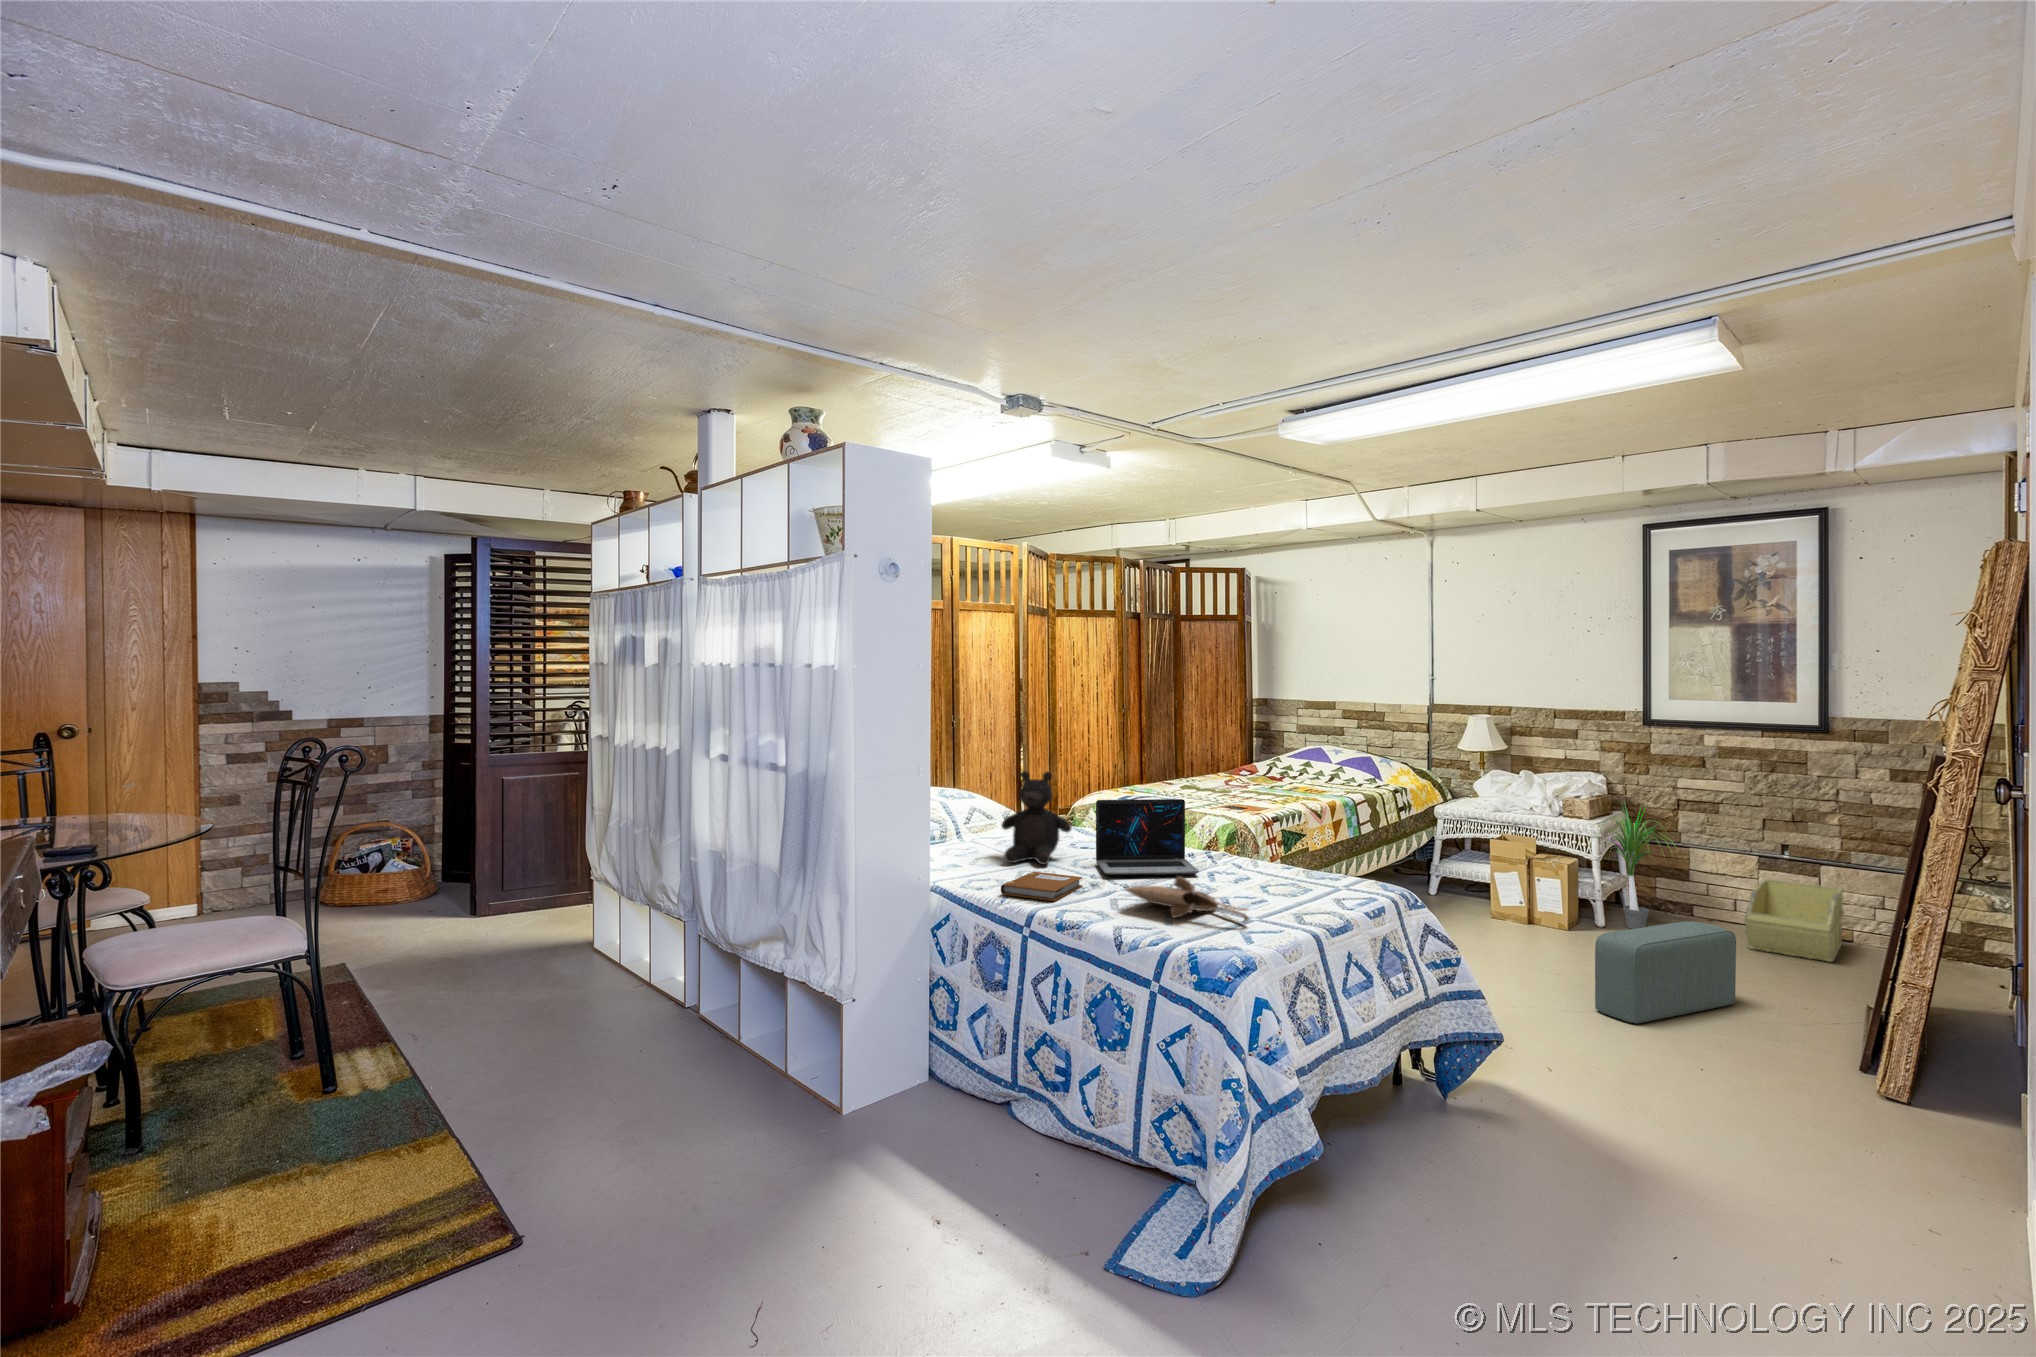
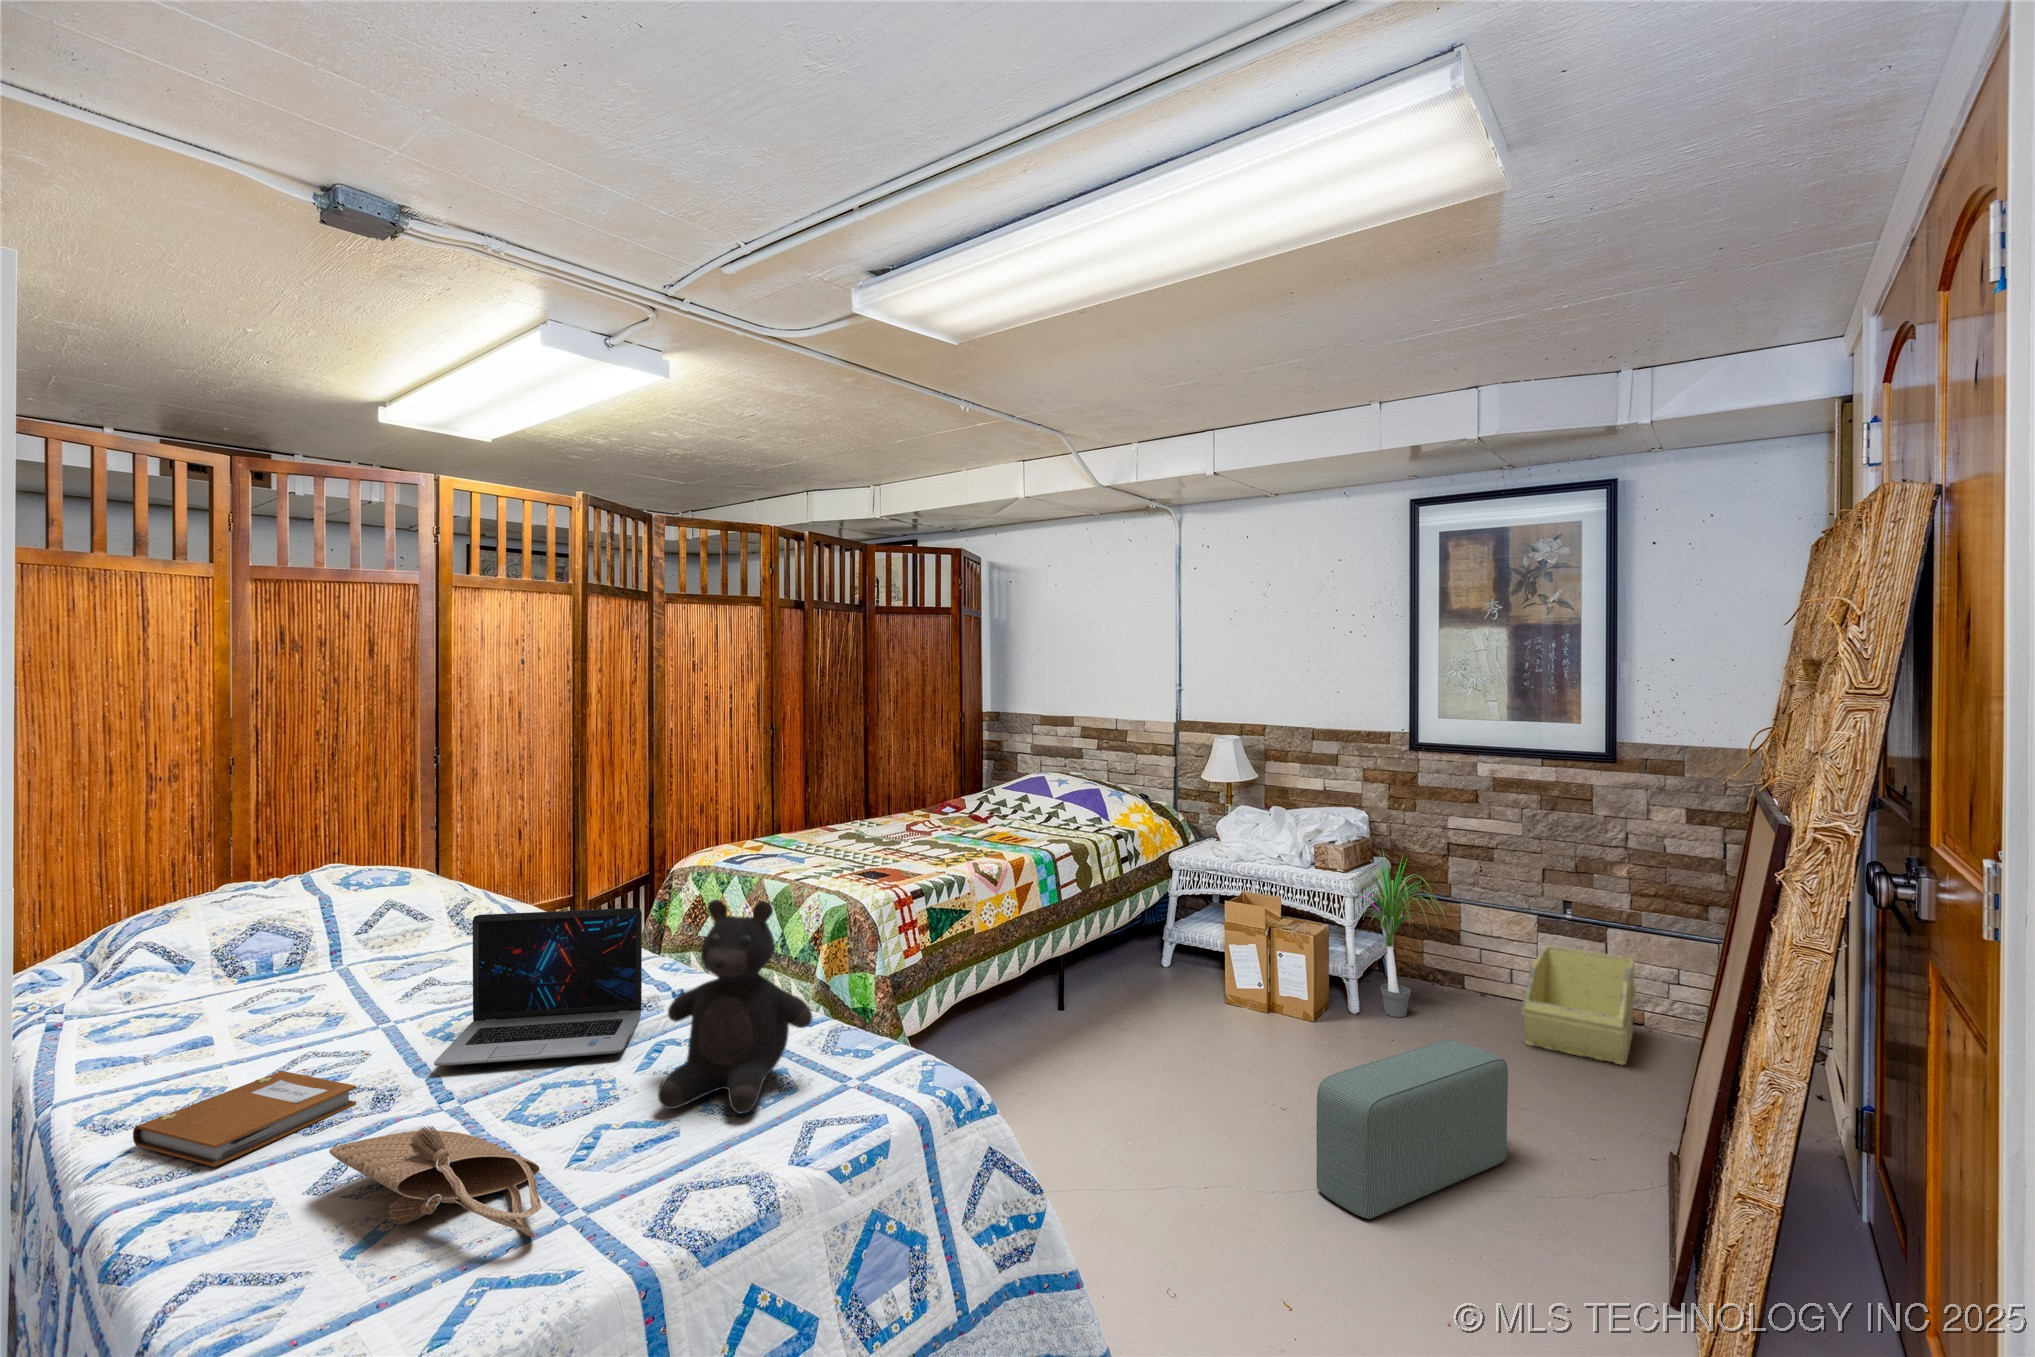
teddy bear: present [1001,771,1072,865] -> present [658,899,813,1114]

